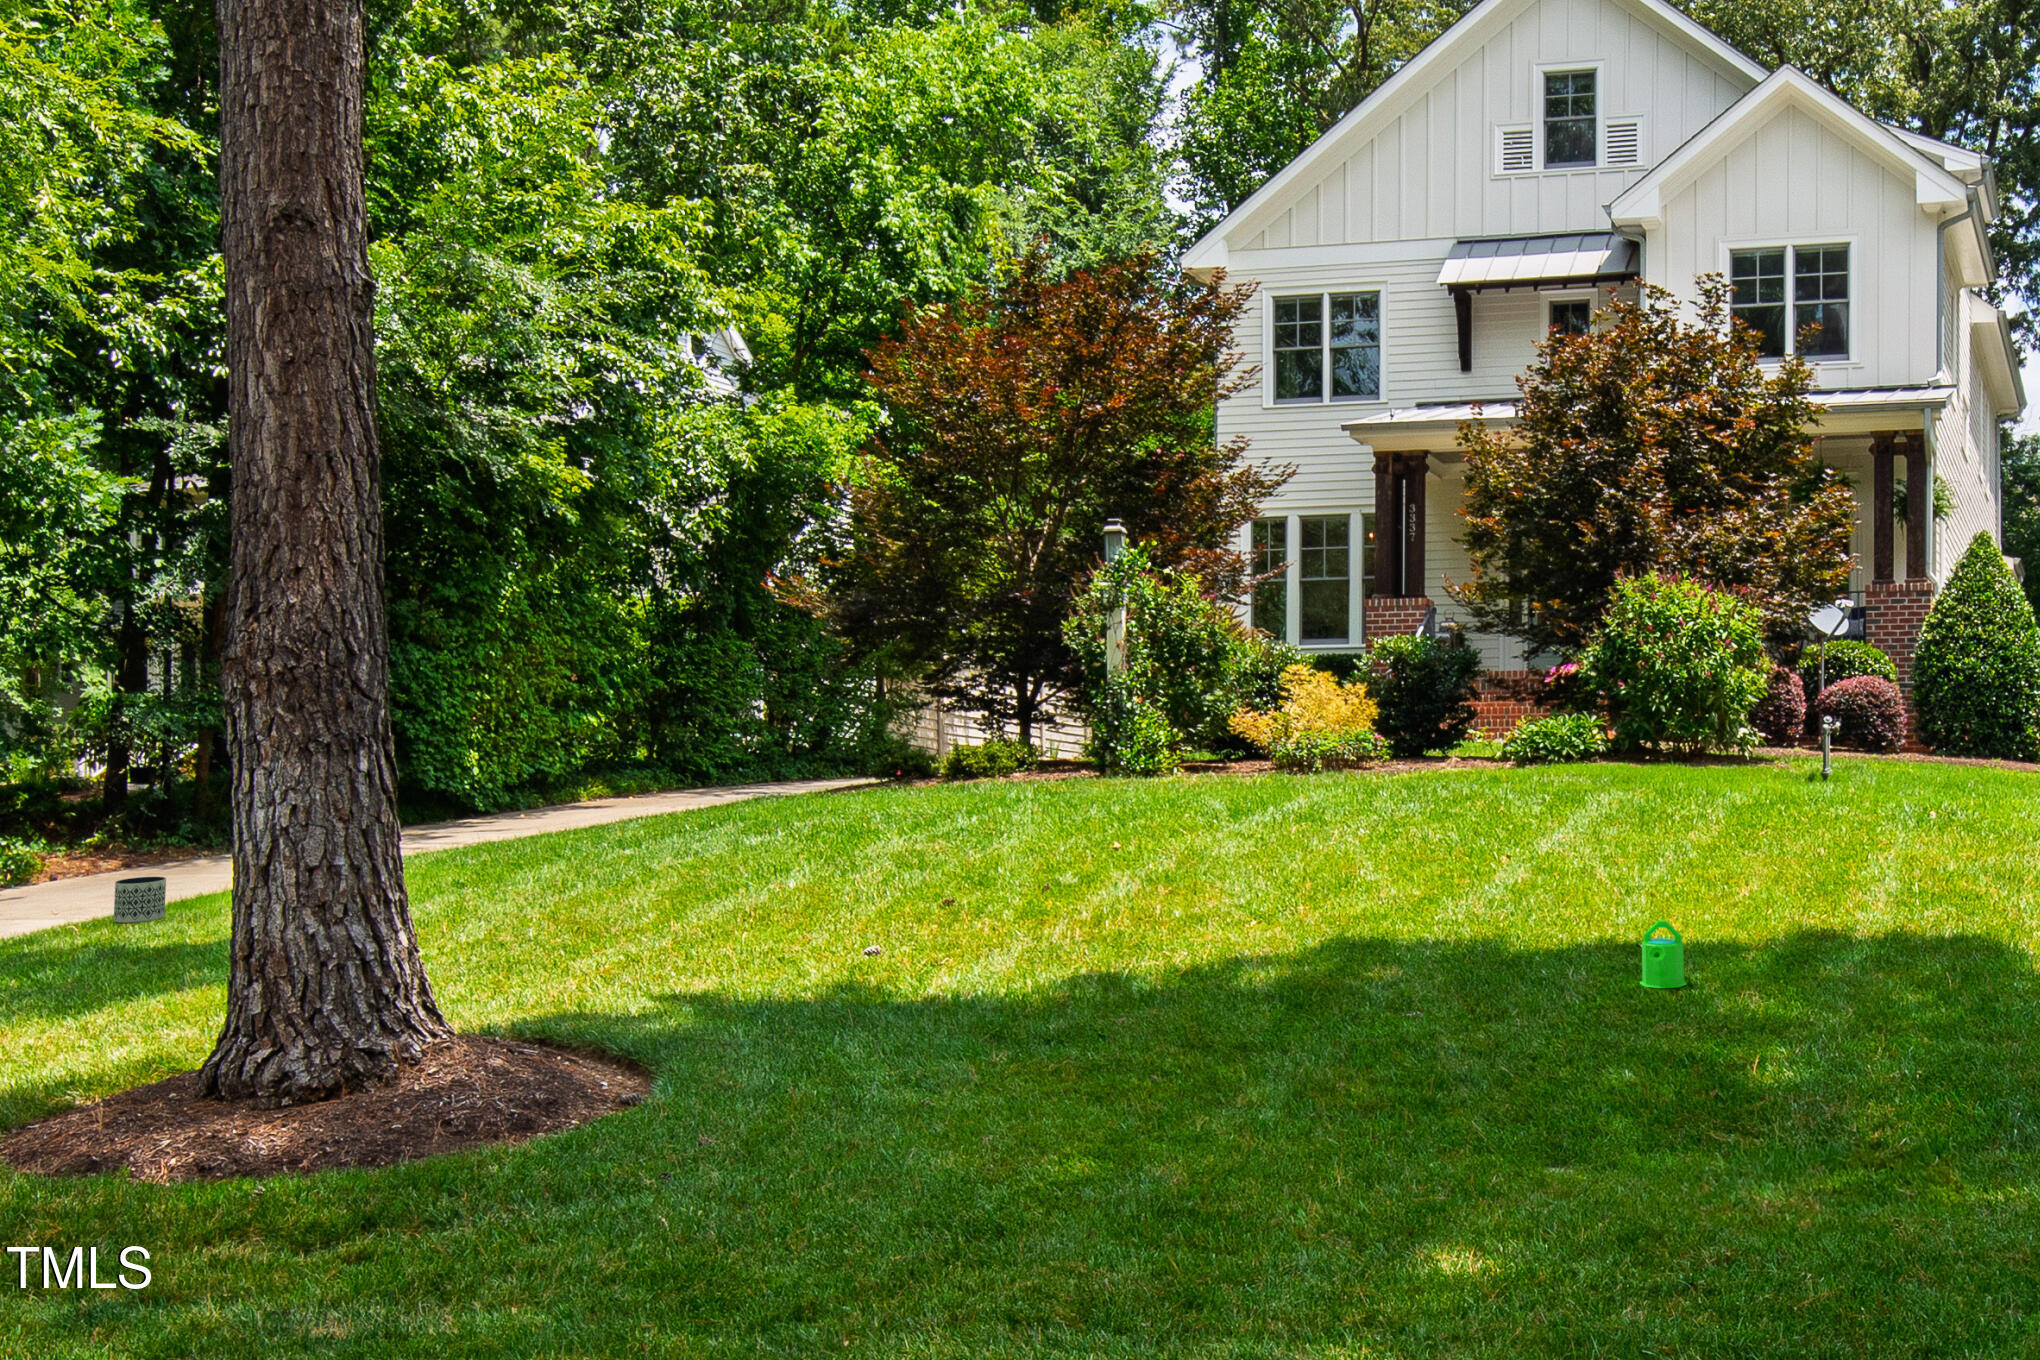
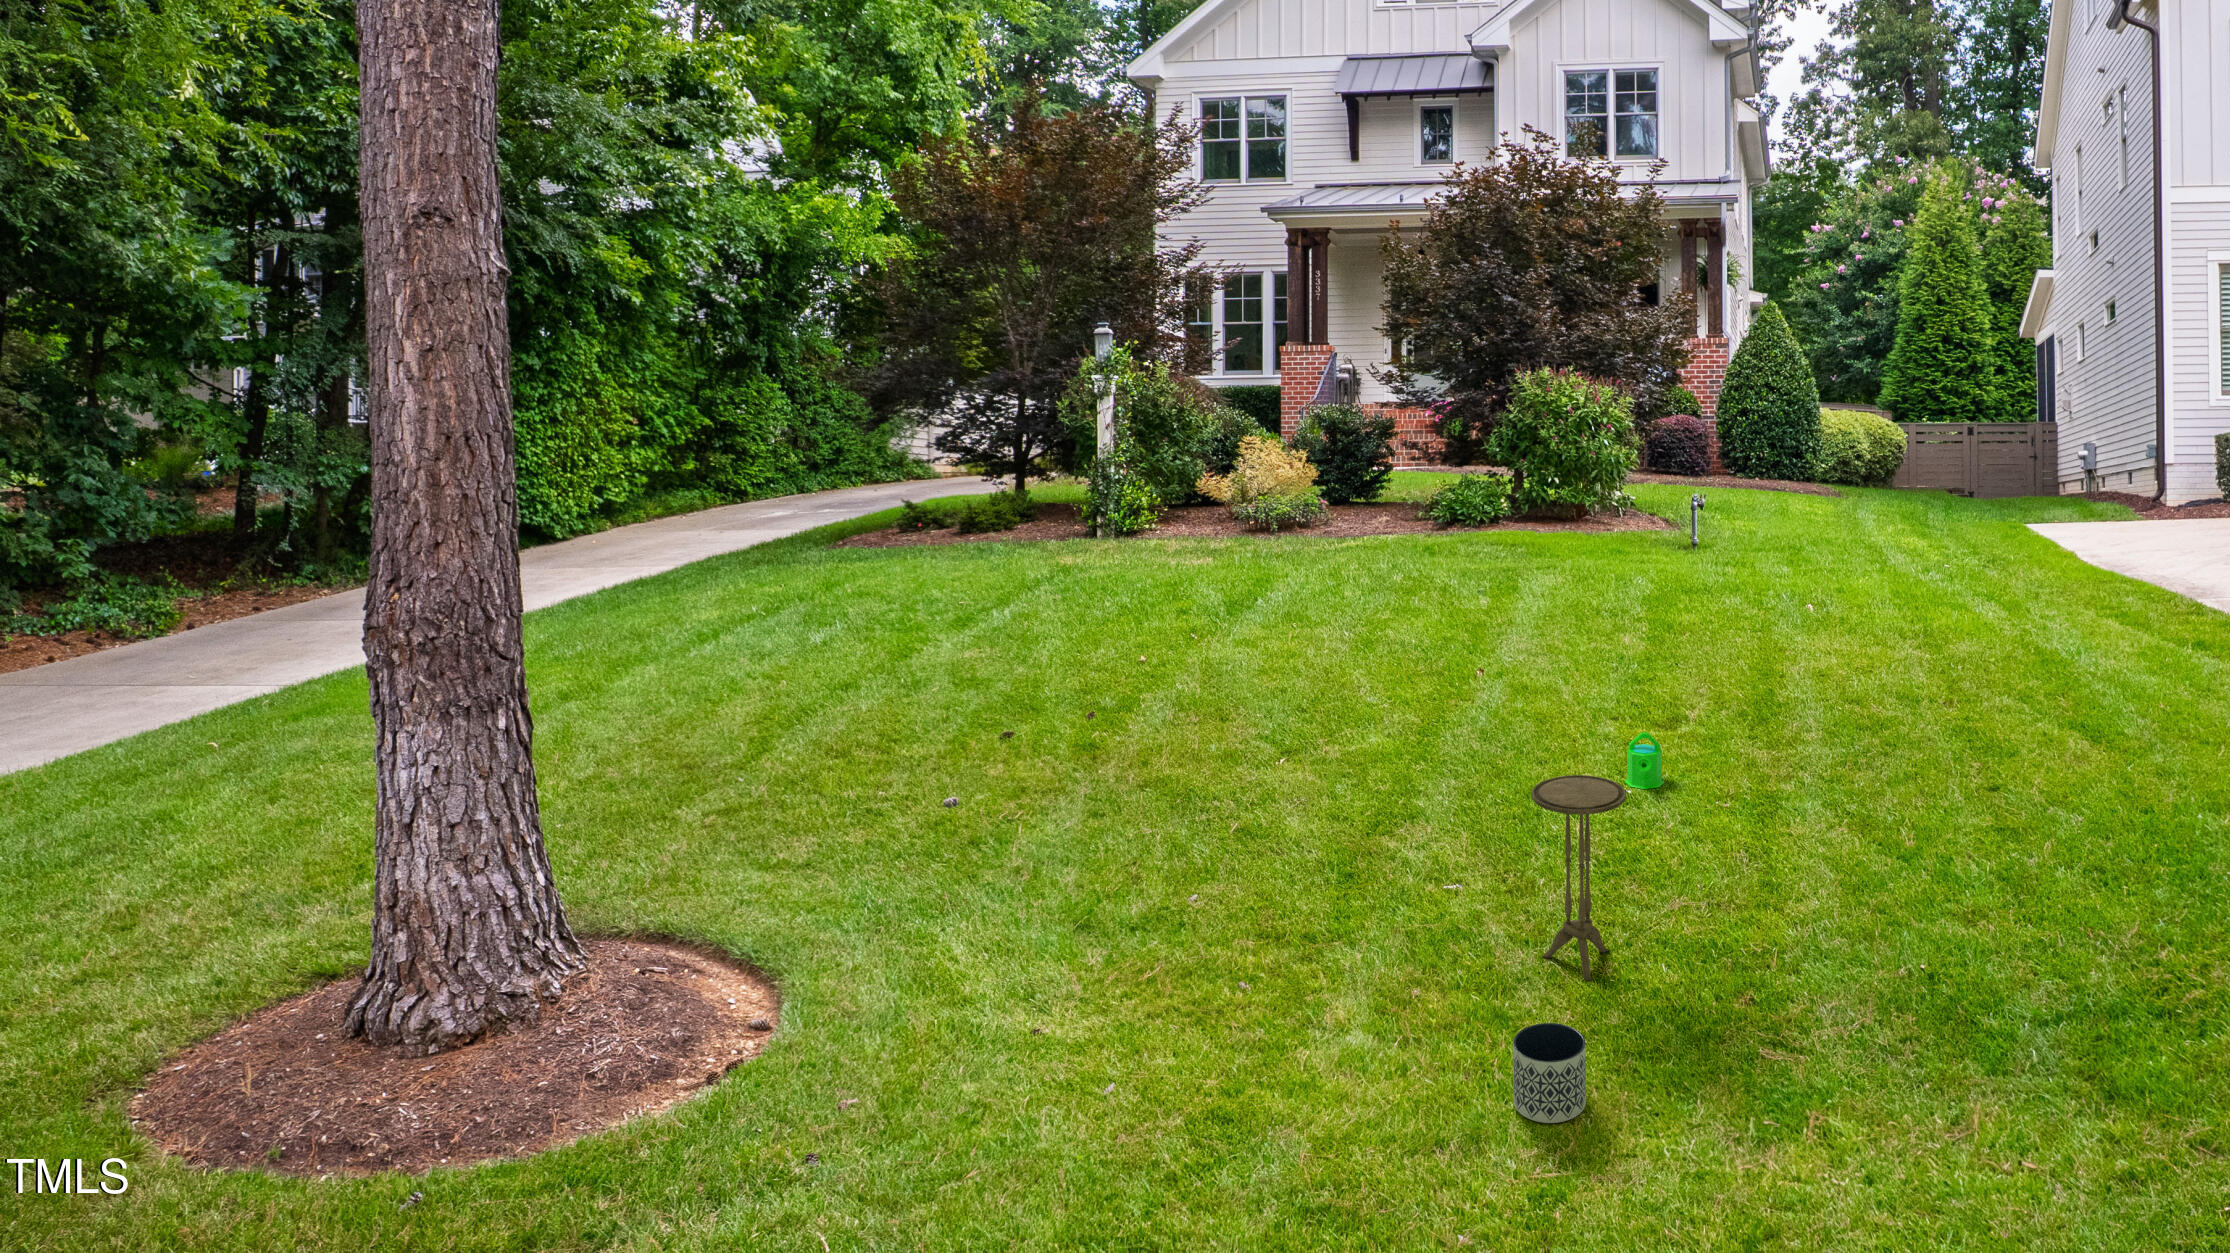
planter: present [114,877,166,923] -> present [1513,1023,1586,1123]
side table: none [1460,884,1567,1112] -> present [1531,775,1626,981]

